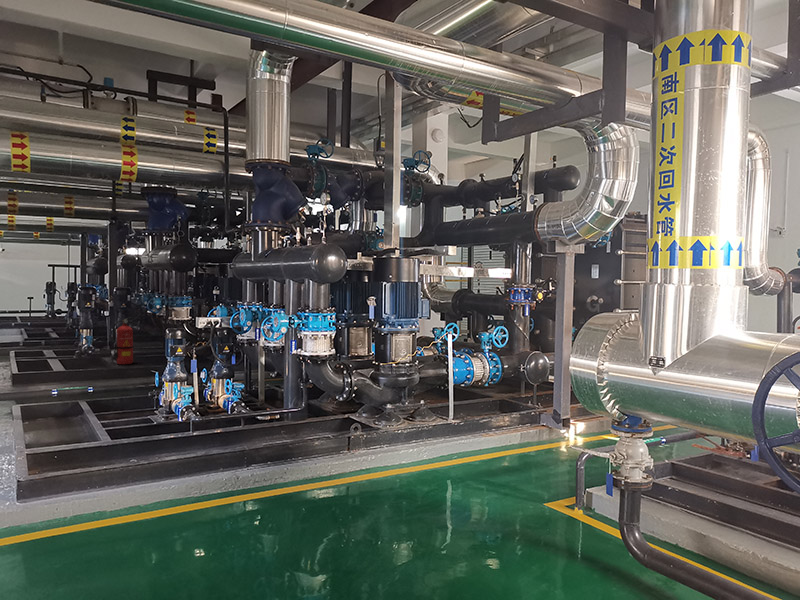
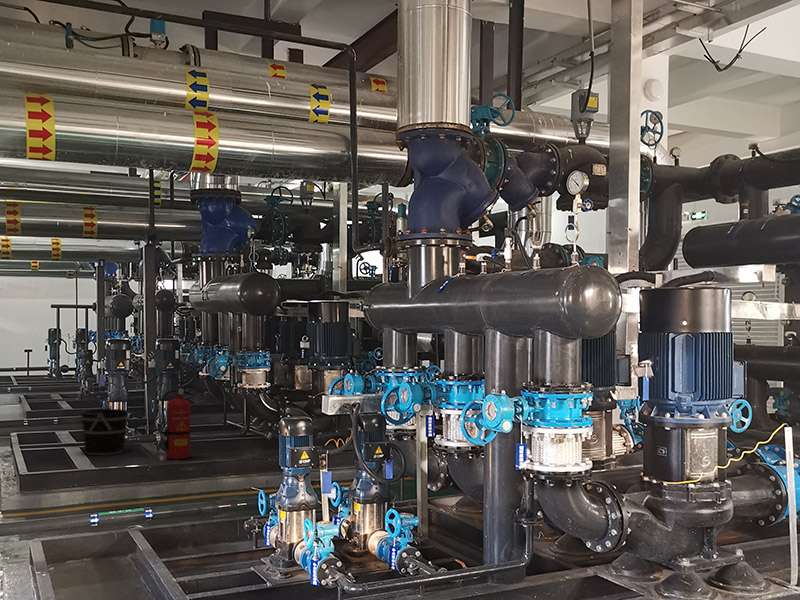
bucket: none [58,332,92,363] -> present [81,408,128,455]

